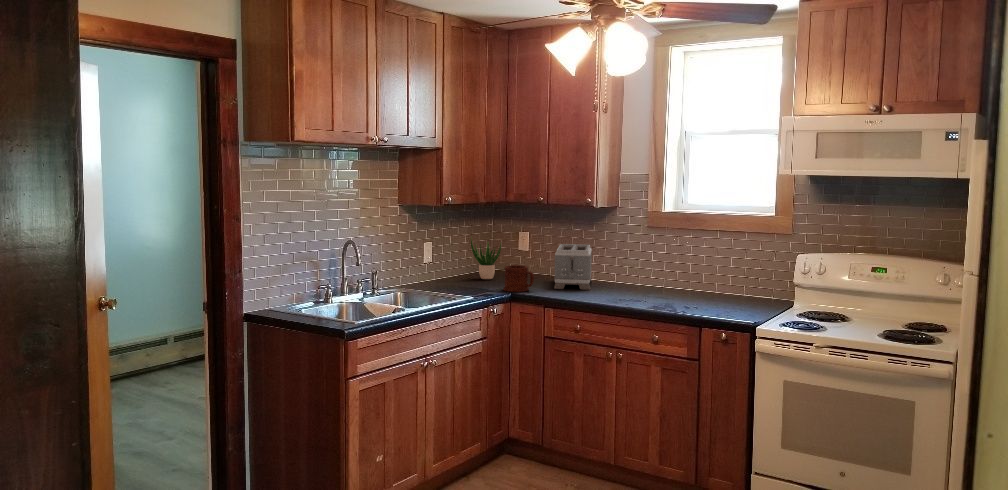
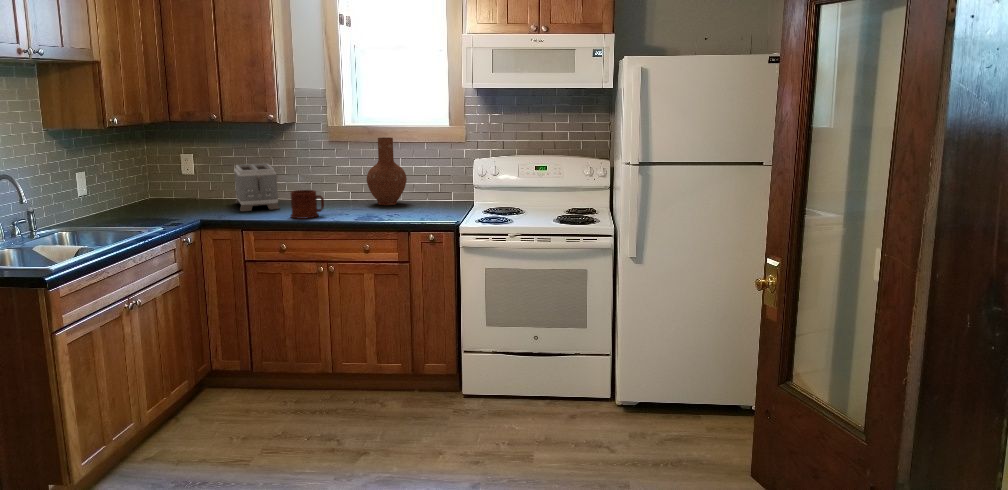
vase: none [679,225,722,297] -> present [367,137,407,205]
potted plant: present [471,237,502,279] -> none [132,161,168,209]
mug: present [503,265,534,292] -> present [291,190,324,219]

